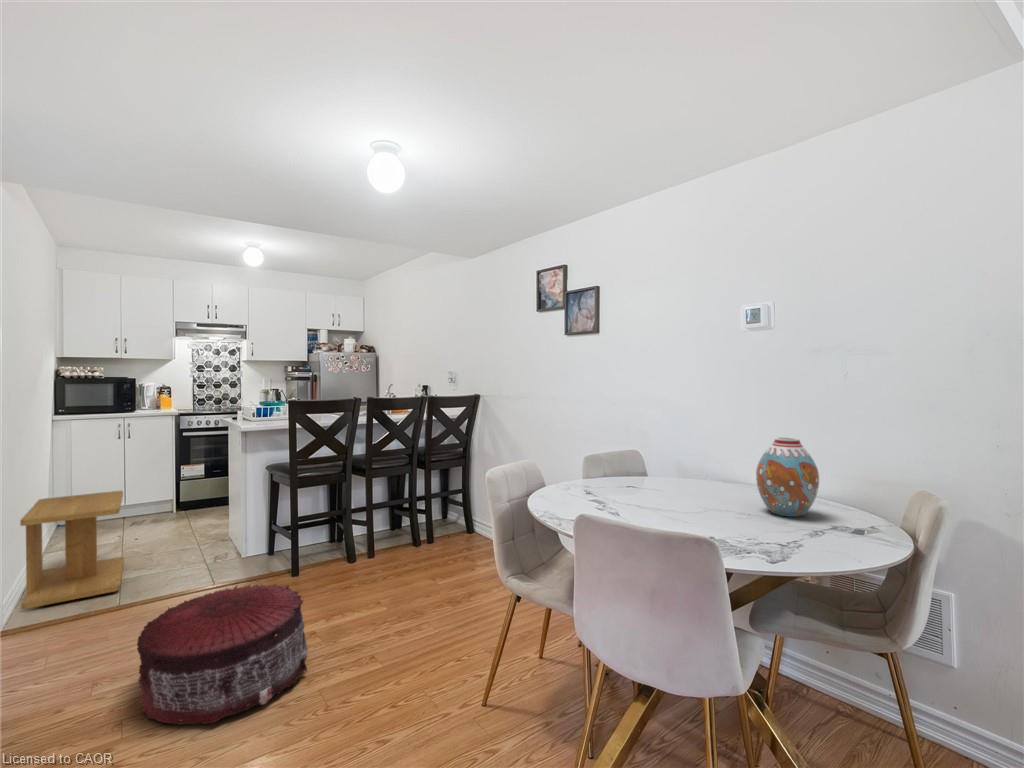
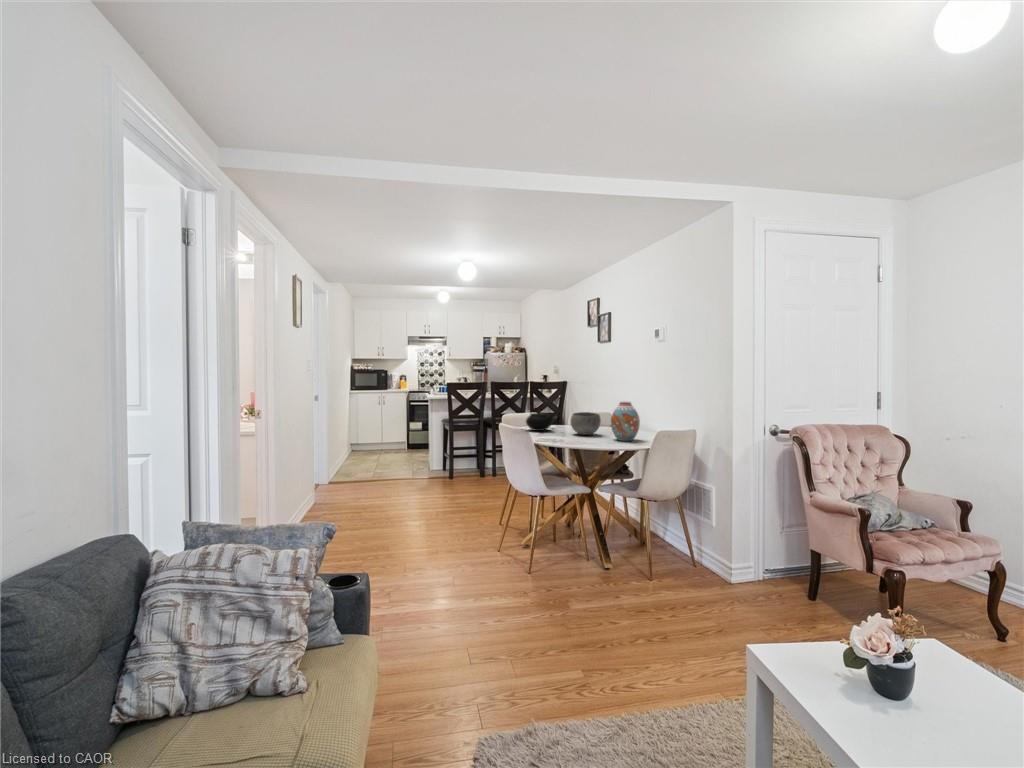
teapot: none [553,434,622,501] -> present [526,399,554,431]
bowl: none [656,457,717,505] -> present [571,412,601,435]
side table: present [20,491,124,609] -> none [336,429,377,476]
pouf: present [137,584,308,724] -> none [370,468,435,513]

